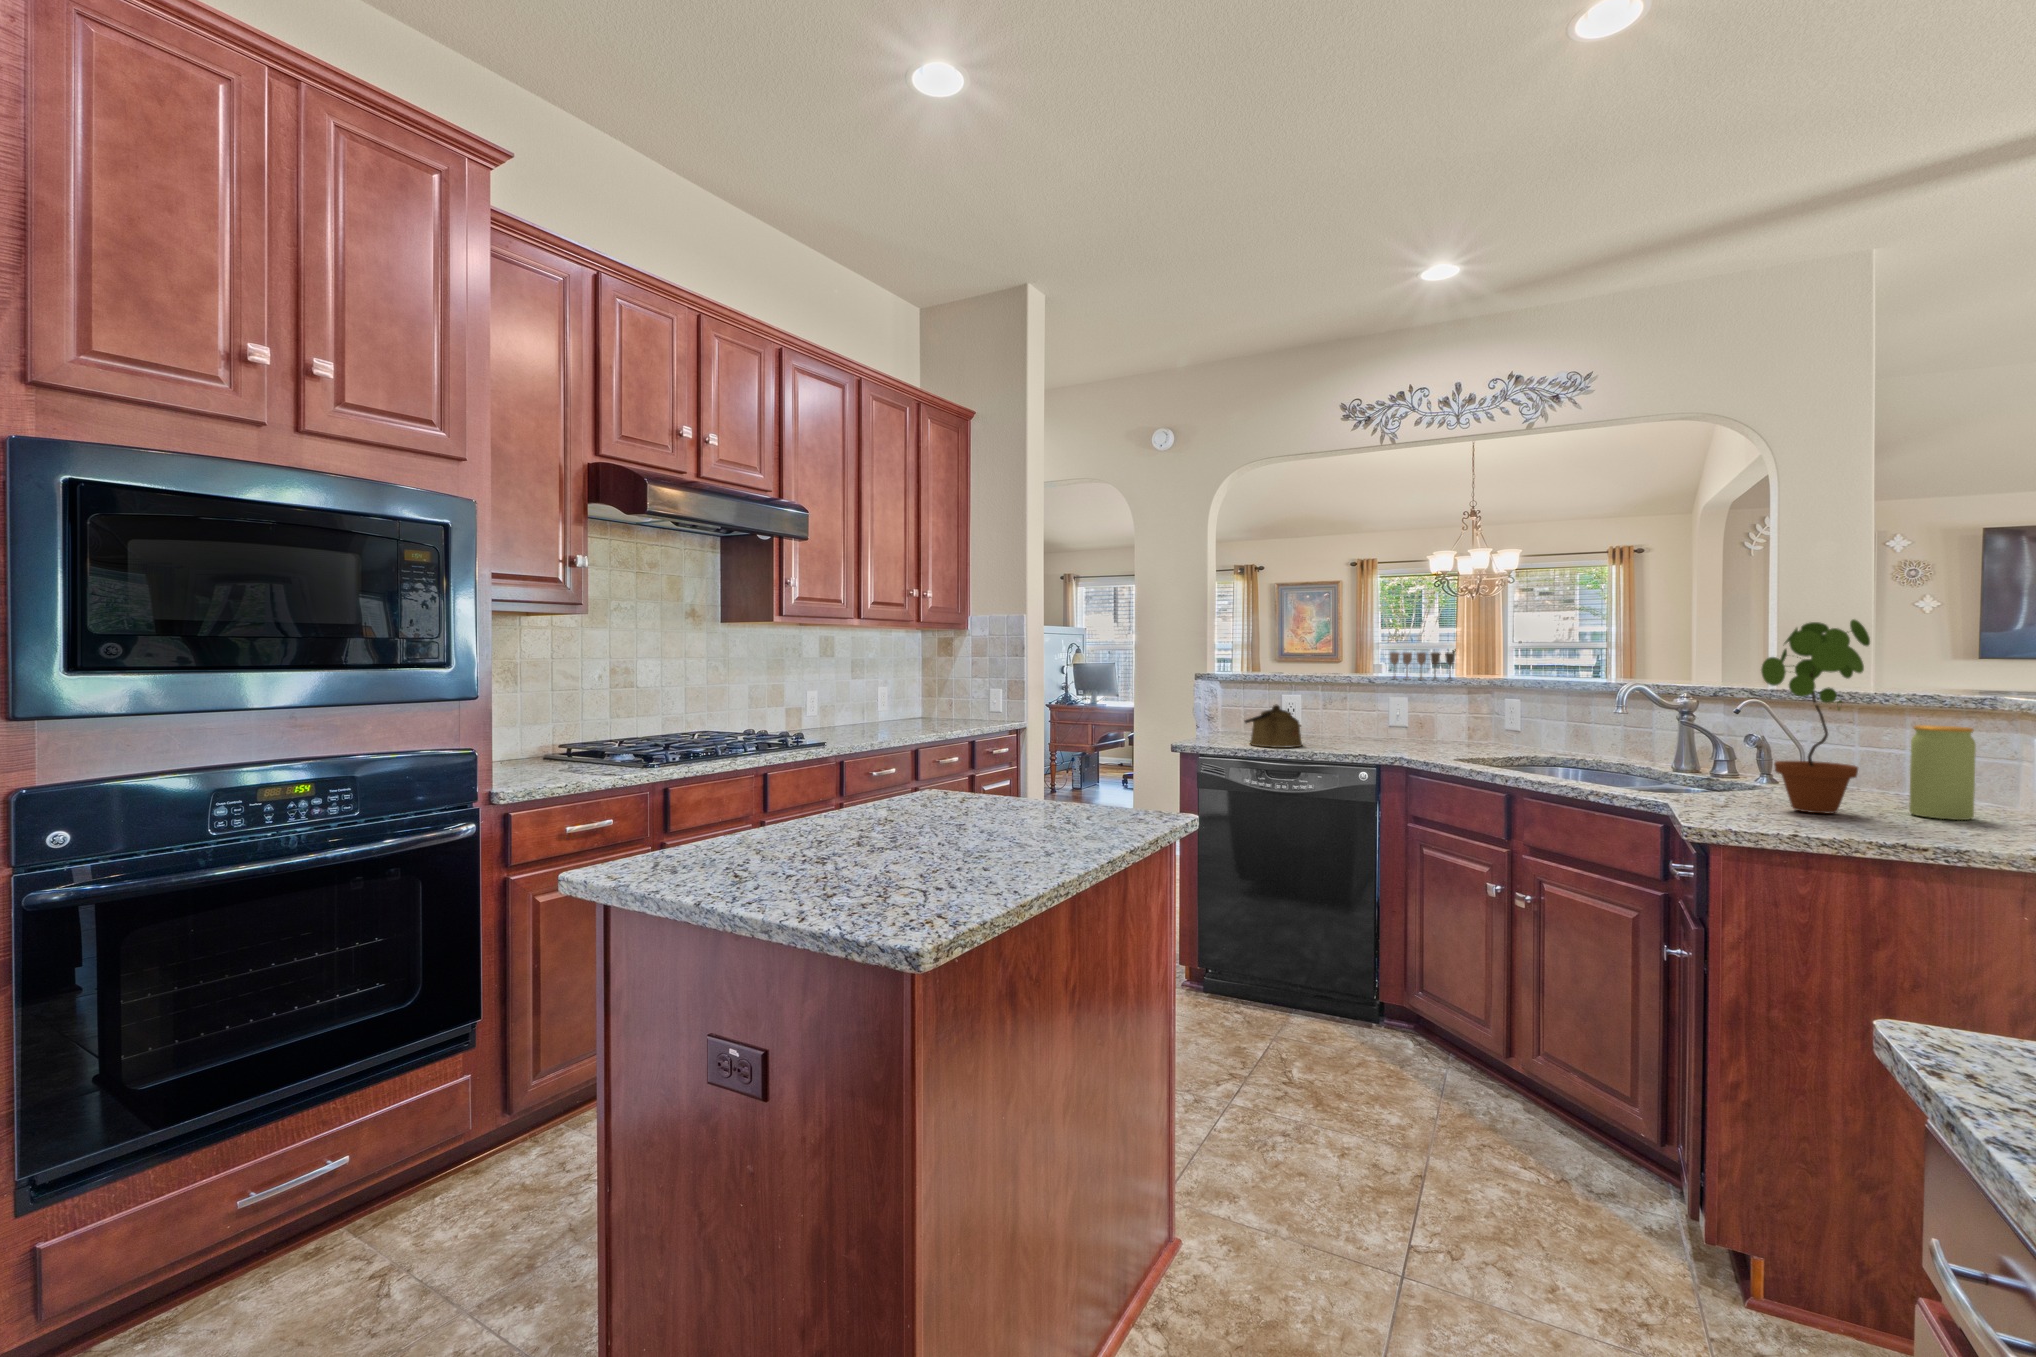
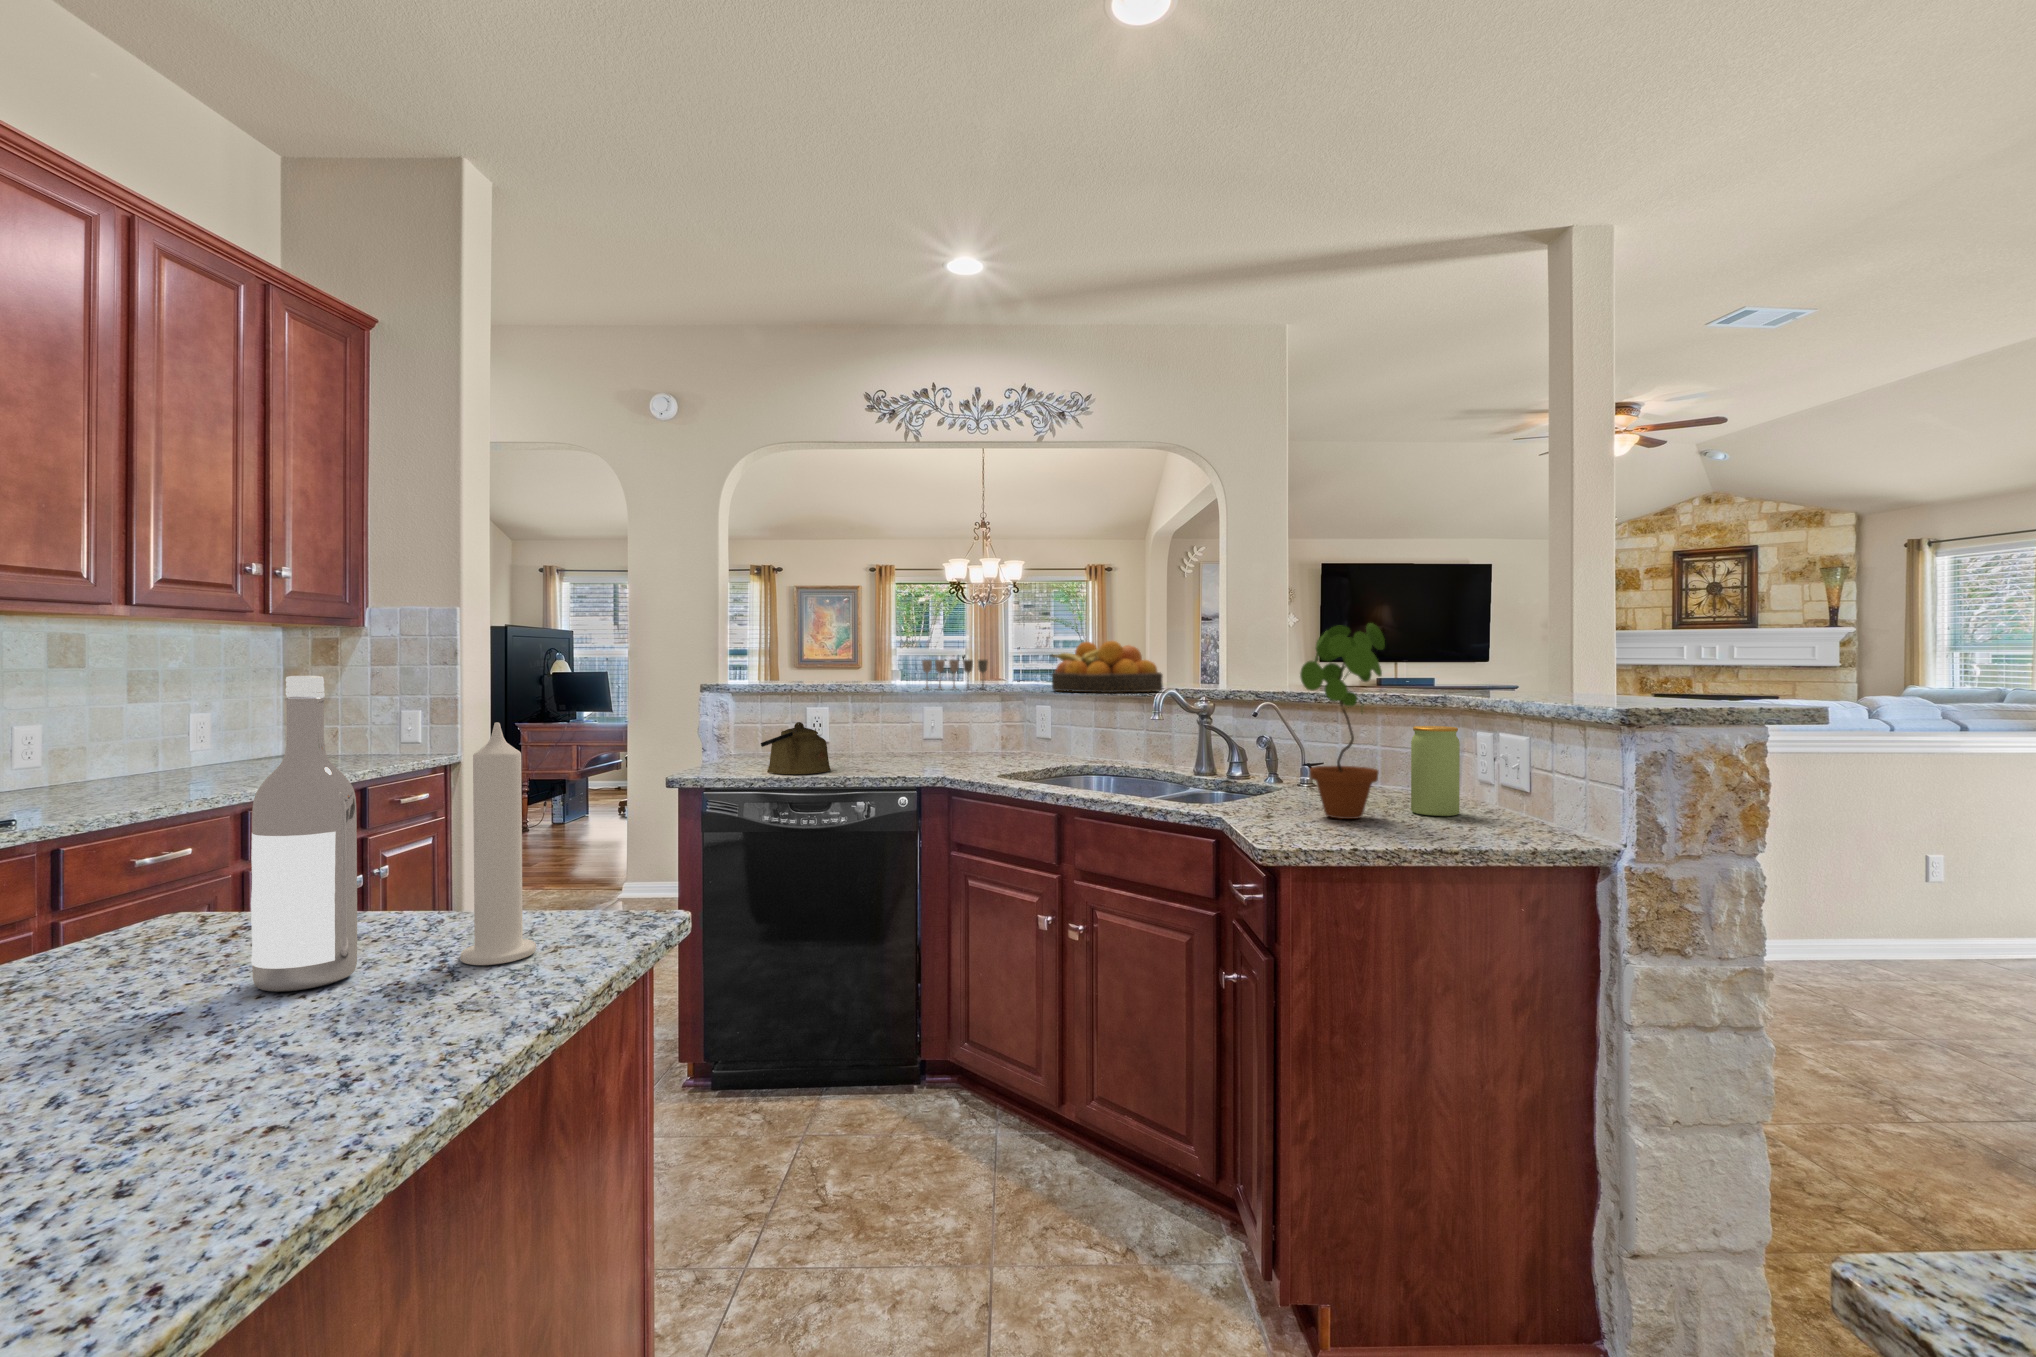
fruit bowl: none [1519,635,1646,685] -> present [1051,641,1163,693]
wine bottle: none [983,664,1027,828] -> present [251,676,357,992]
candle: none [1075,692,1113,829] -> present [461,722,536,965]

